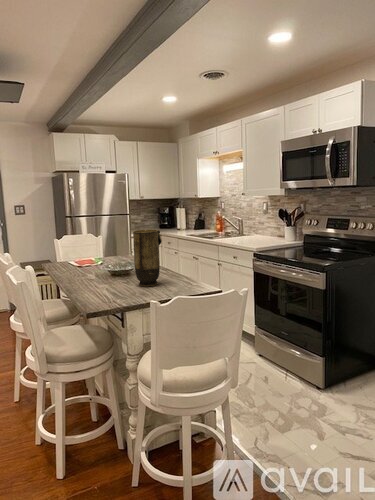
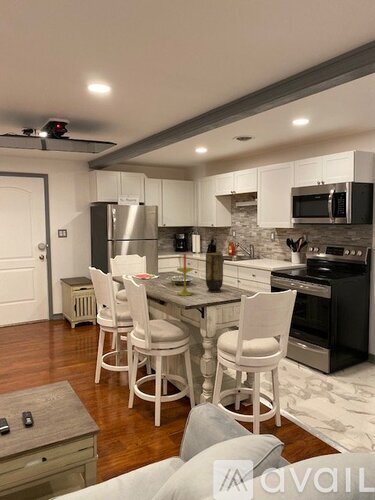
candle: none [81,230,112,293] -> present [177,254,193,296]

